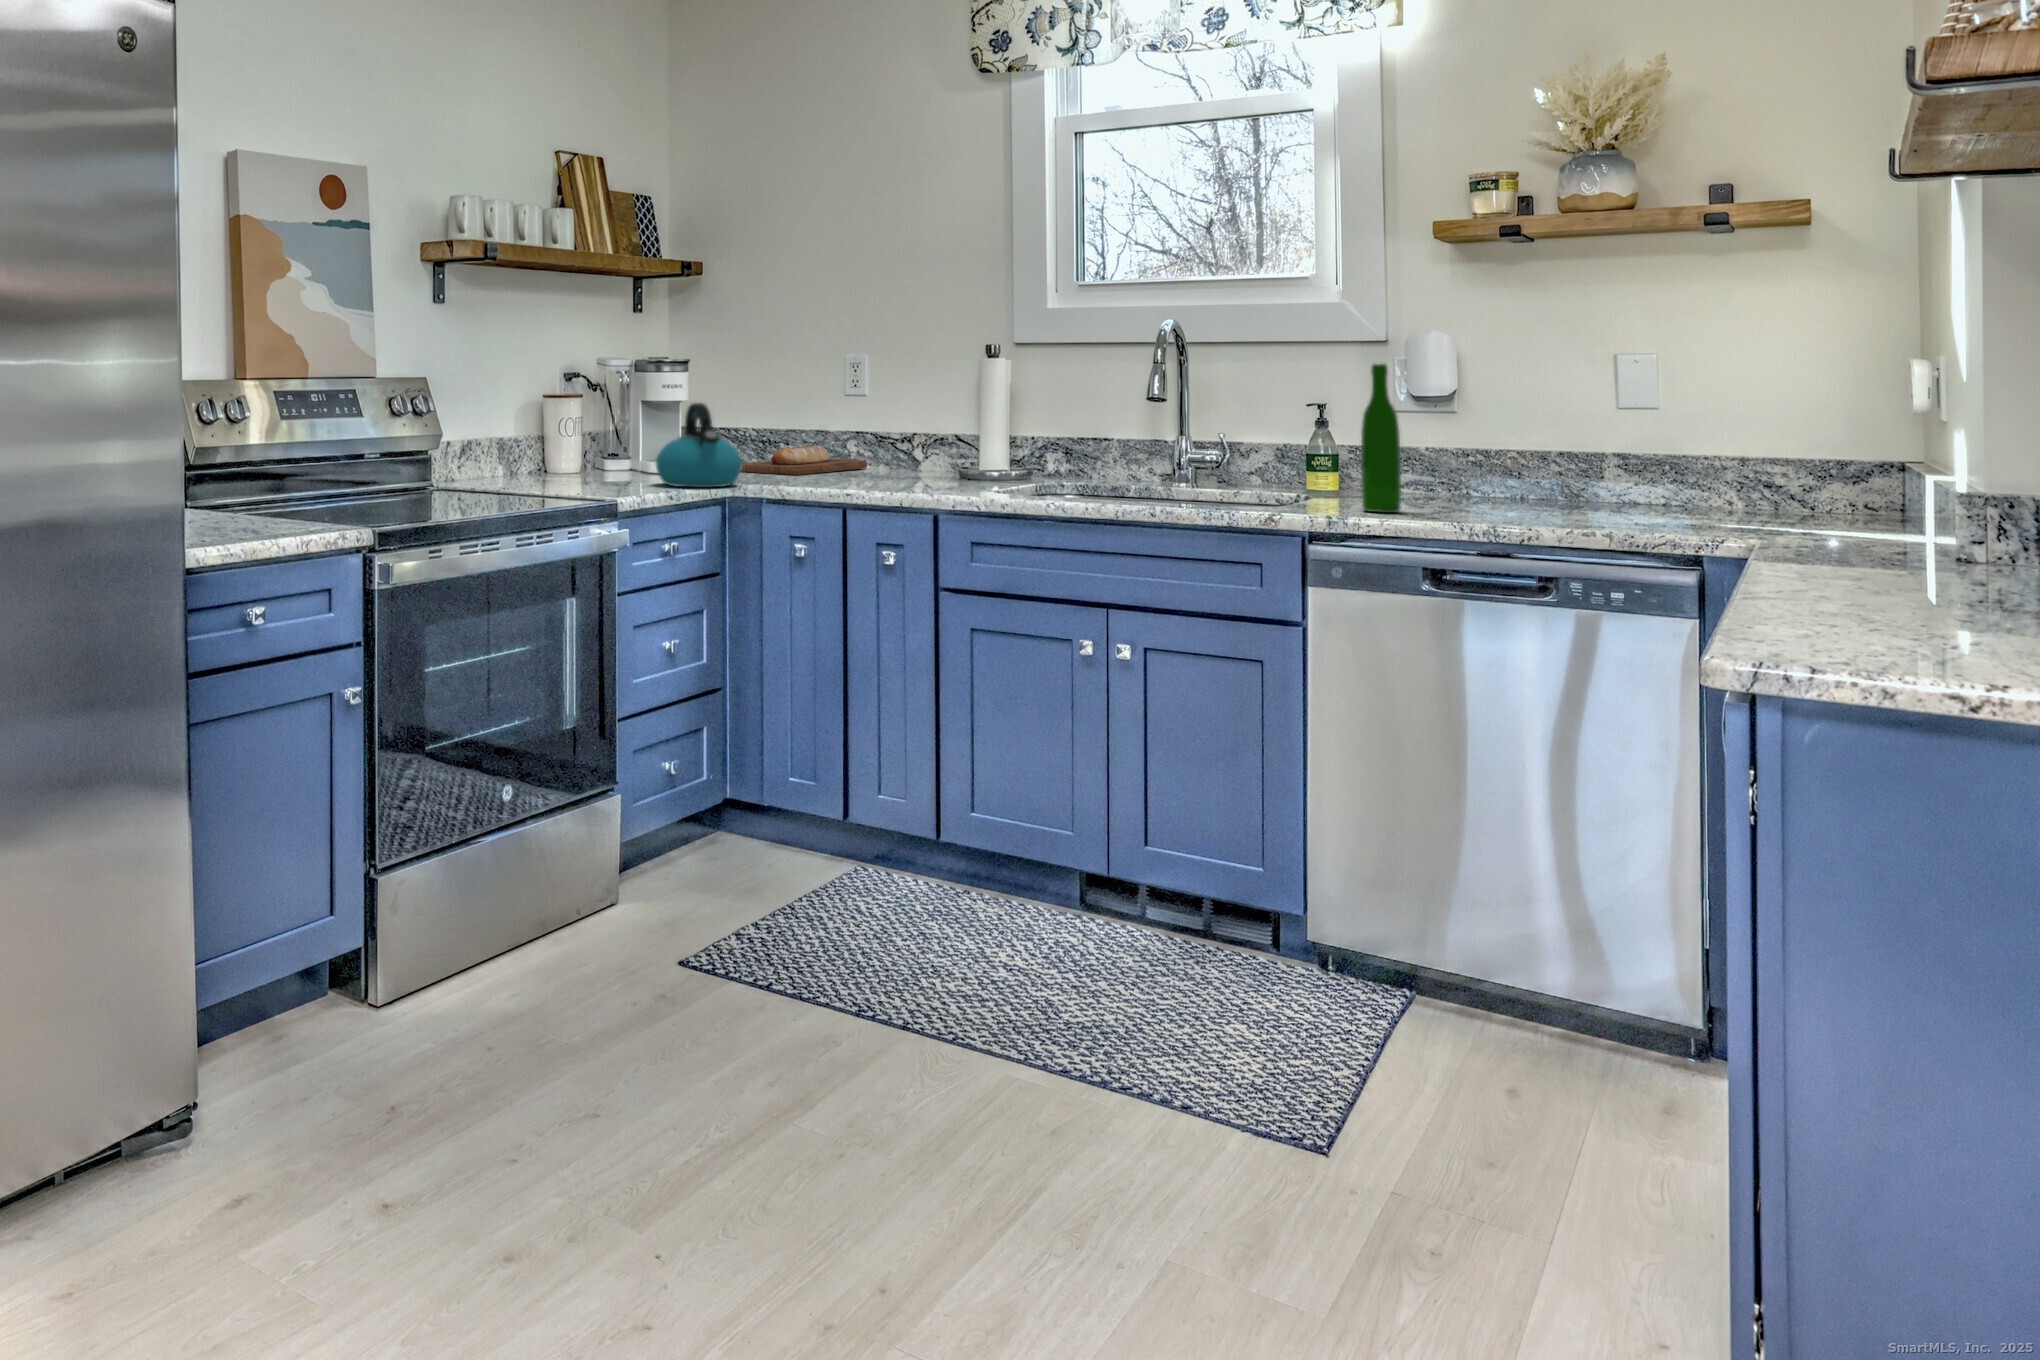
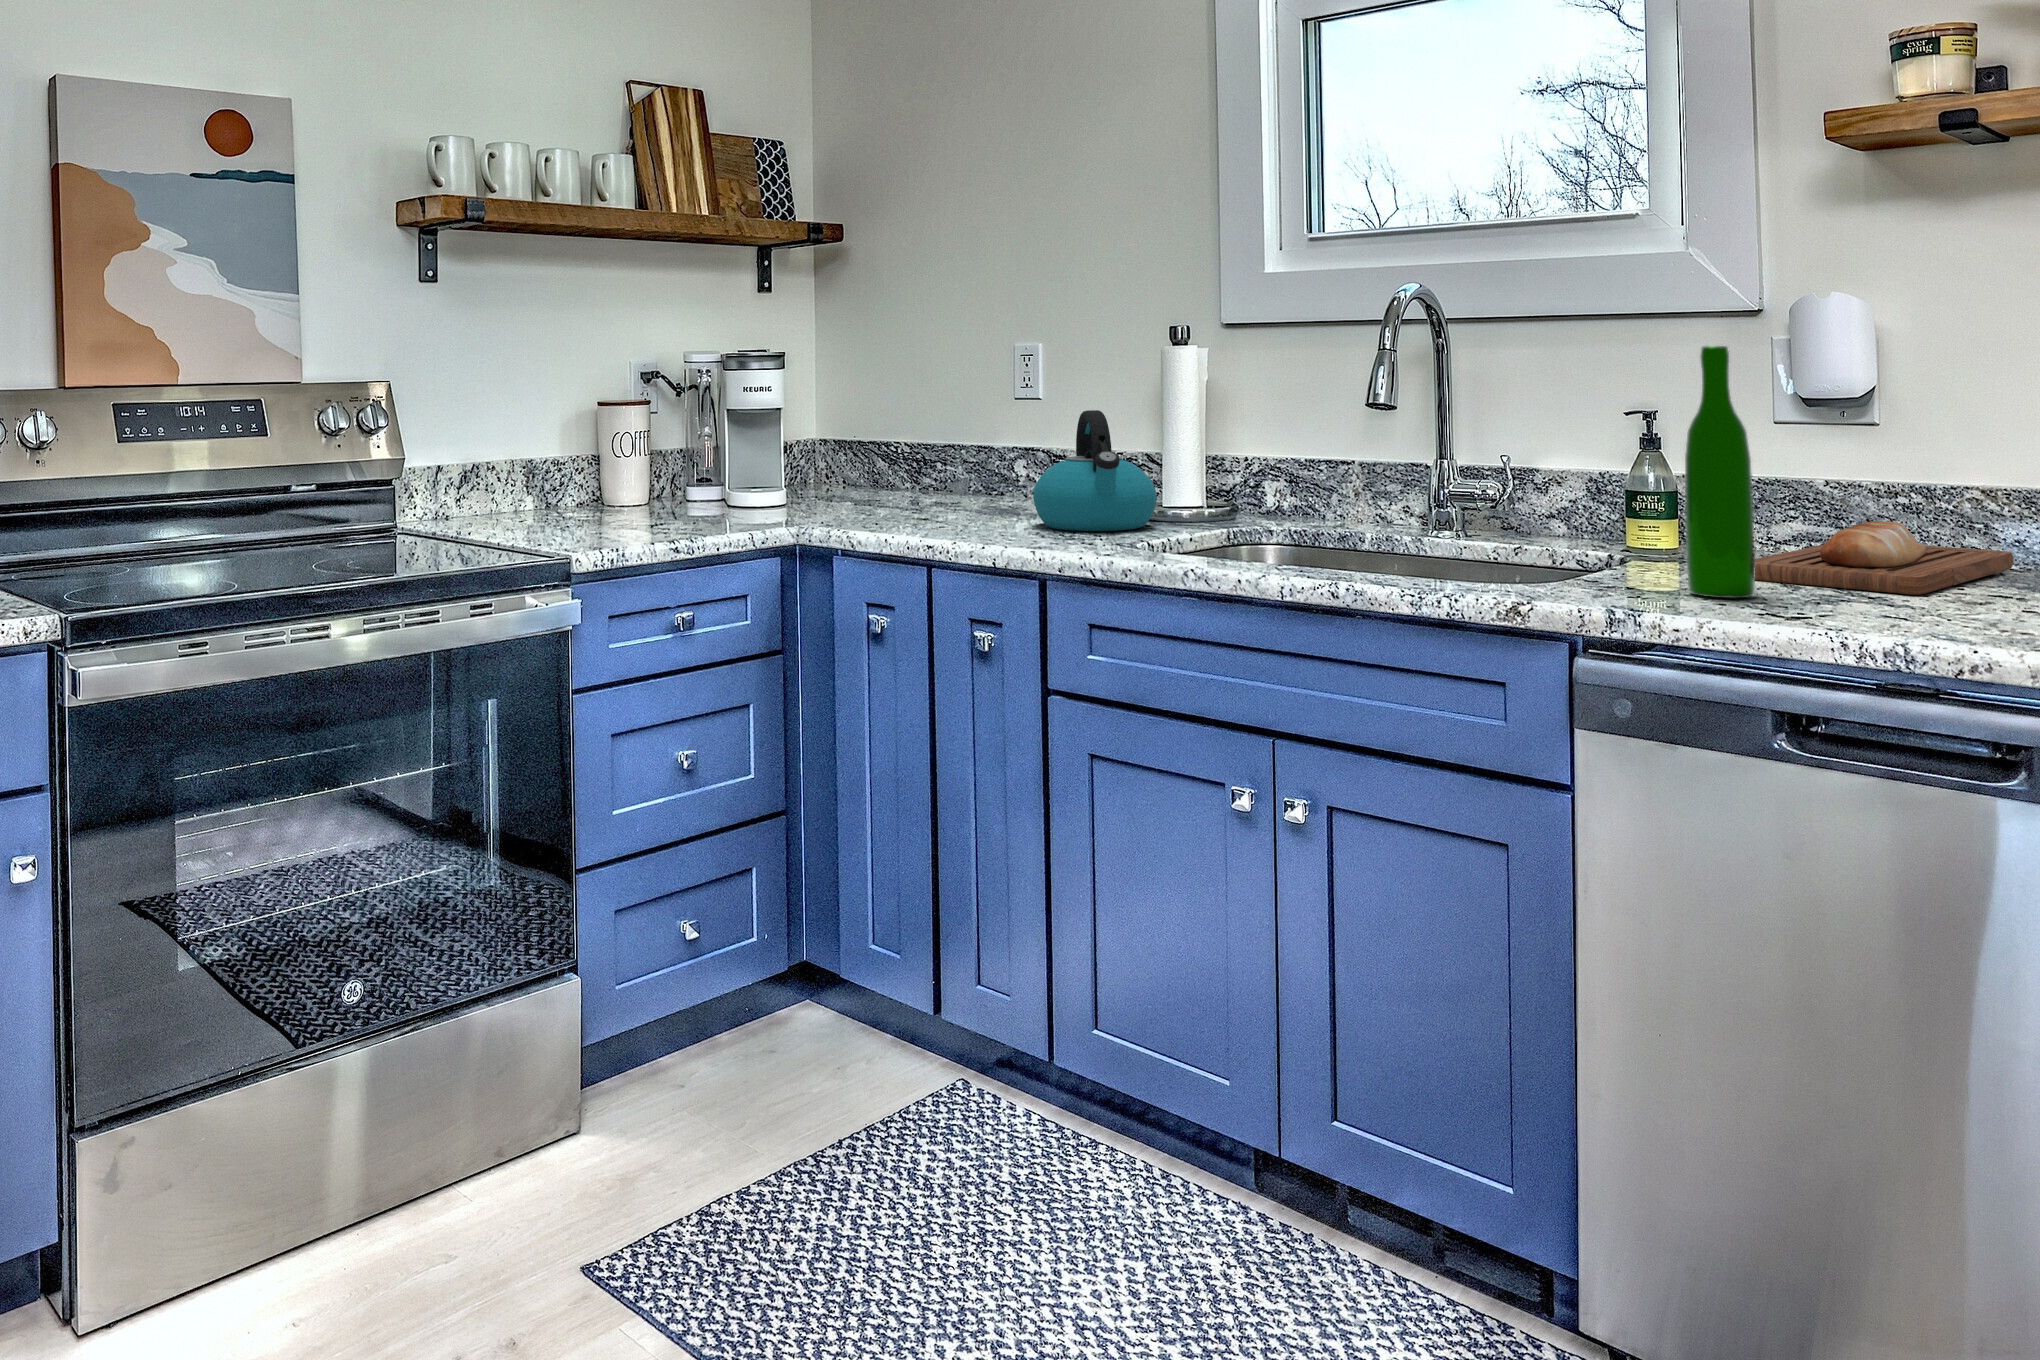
kettle: present [656,403,742,487] -> present [1033,410,1157,531]
bread loaf: present [741,445,867,475] -> present [1755,521,2014,595]

